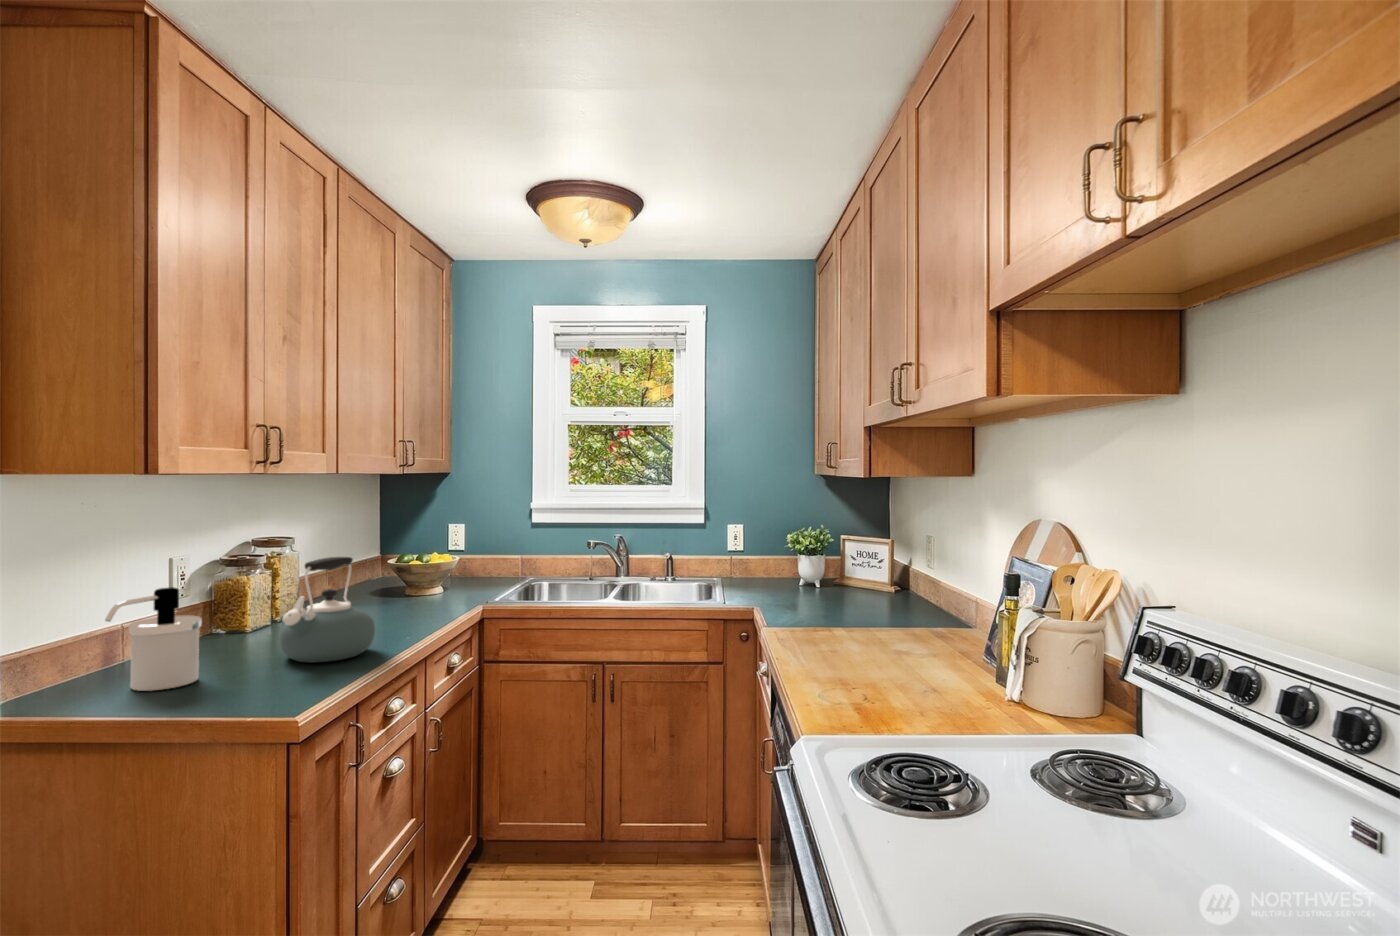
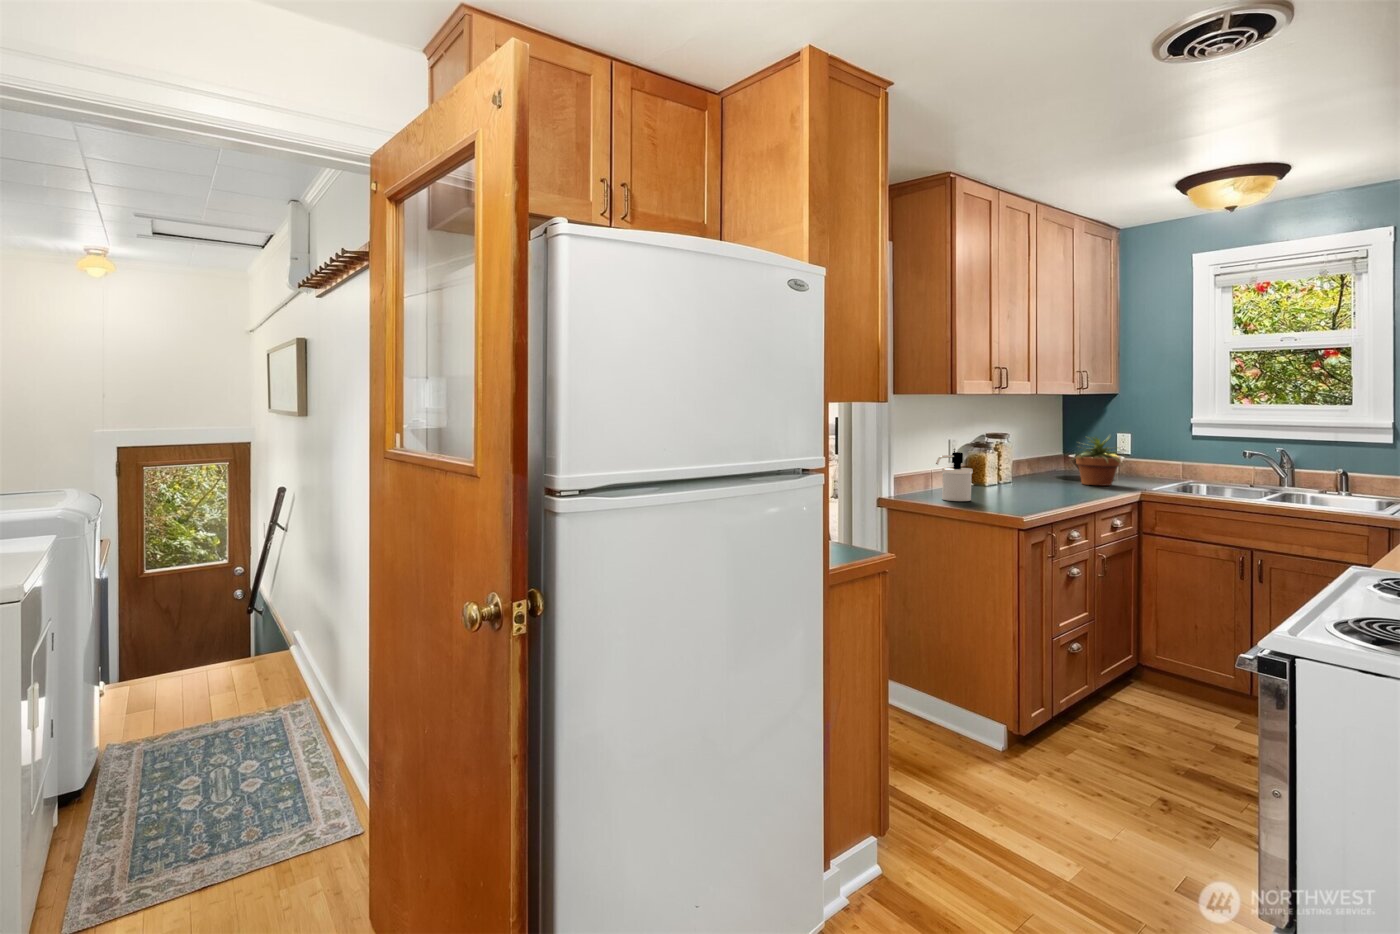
potted plant: none [388,527,466,601] -> present [1076,436,1122,486]
kettle: present [280,557,375,663] -> none [1008,444,1063,502]

